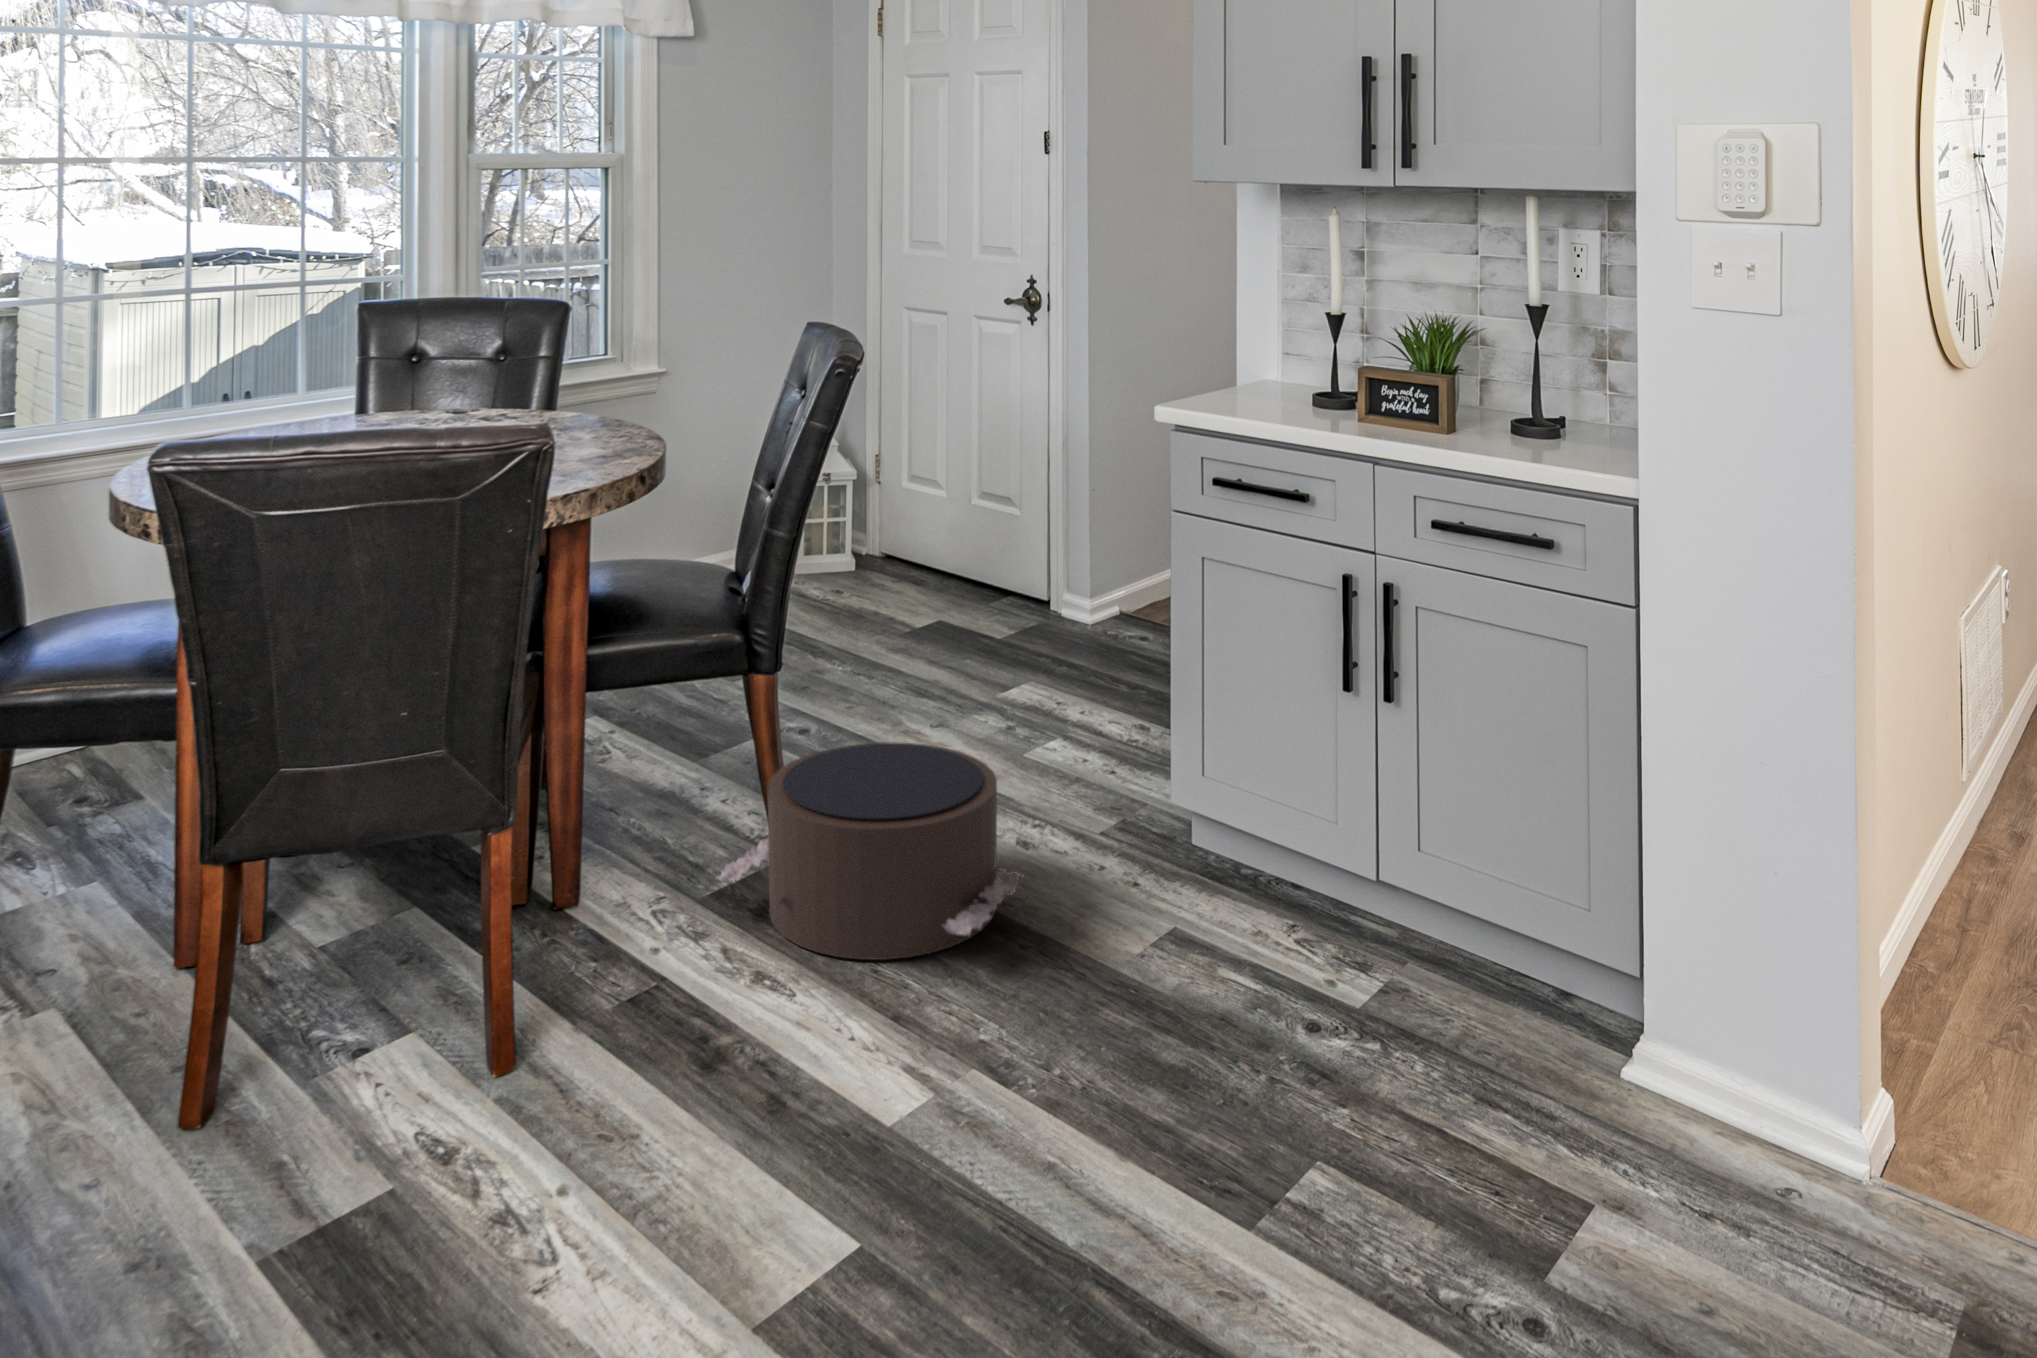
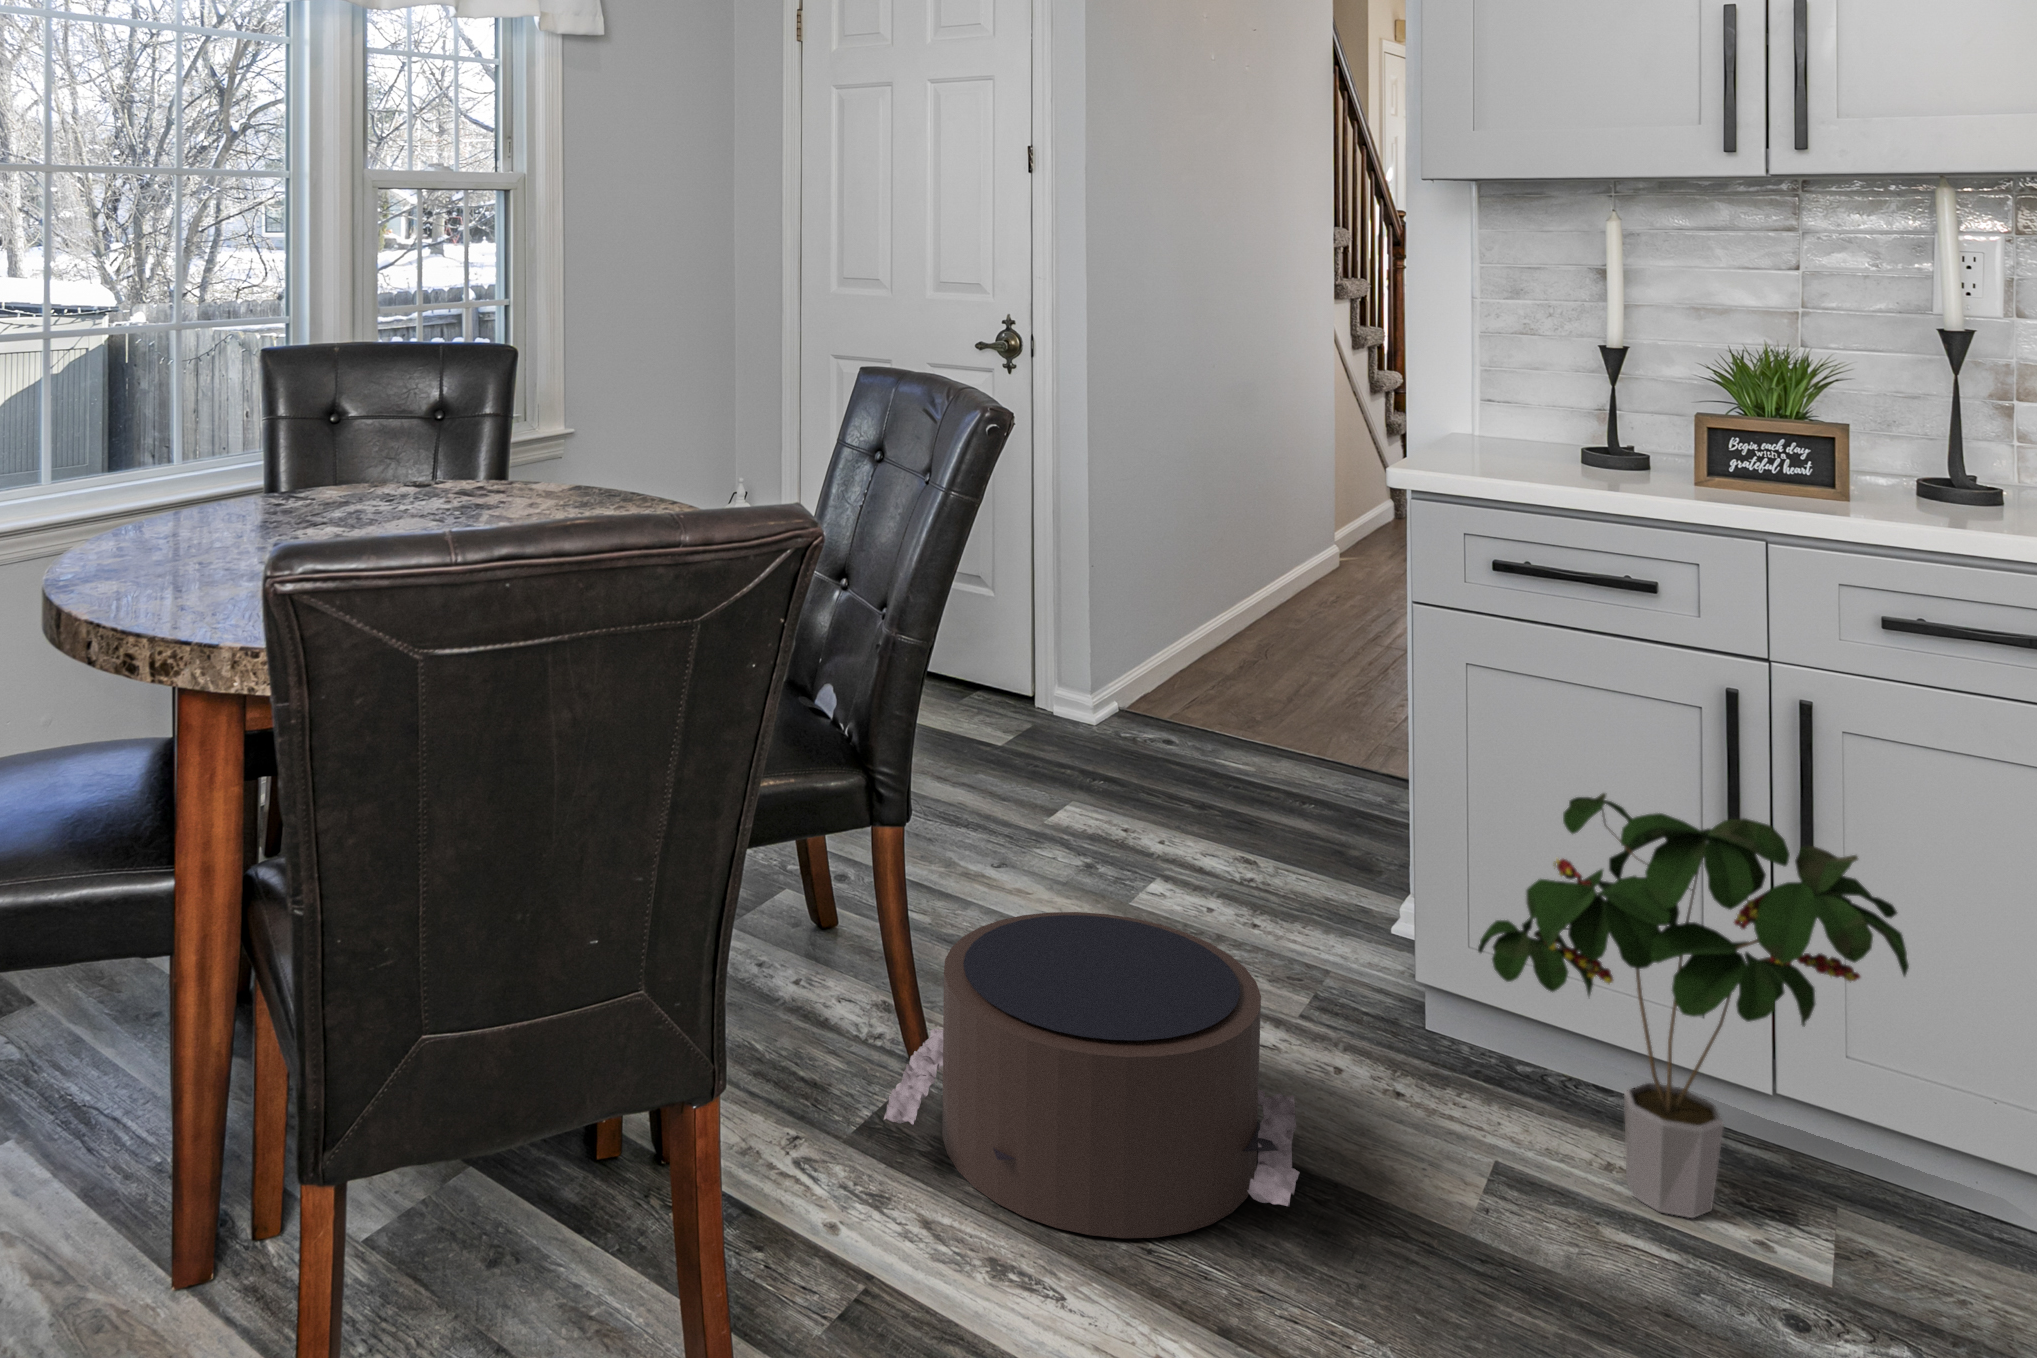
potted plant: none [1174,653,1419,961] -> present [1478,793,1909,1218]

